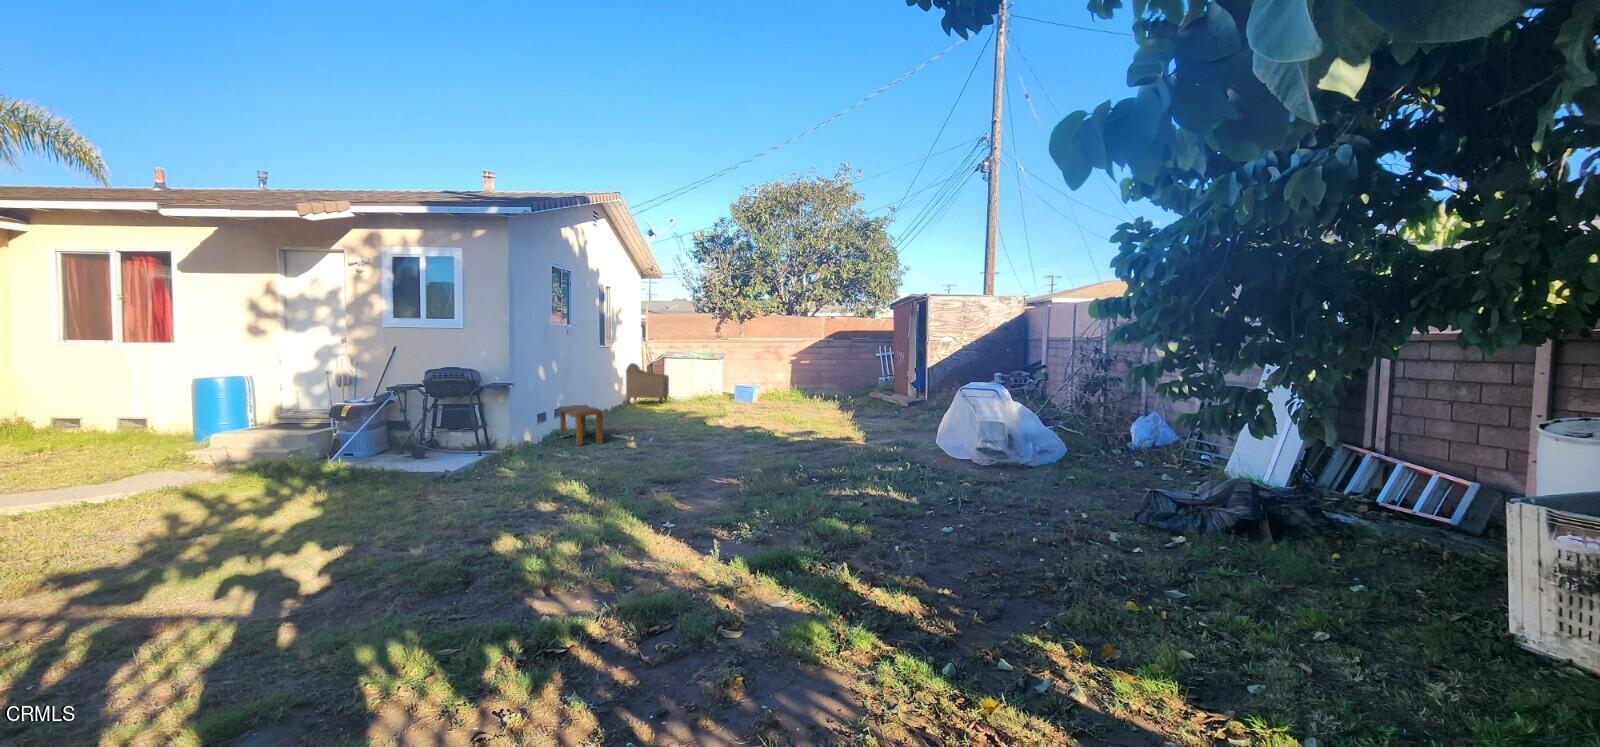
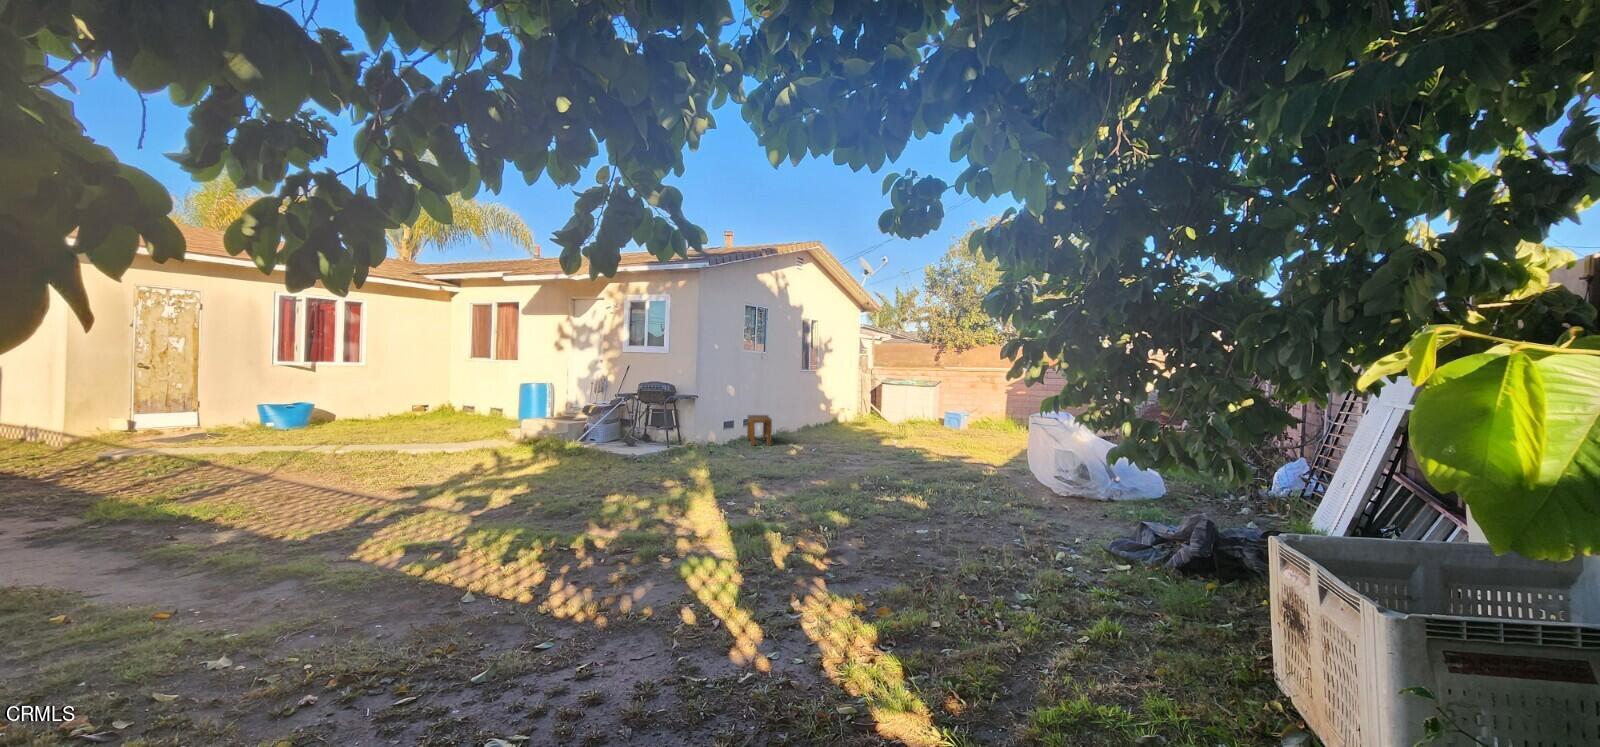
chair: present [626,363,669,403] -> none [836,386,876,422]

